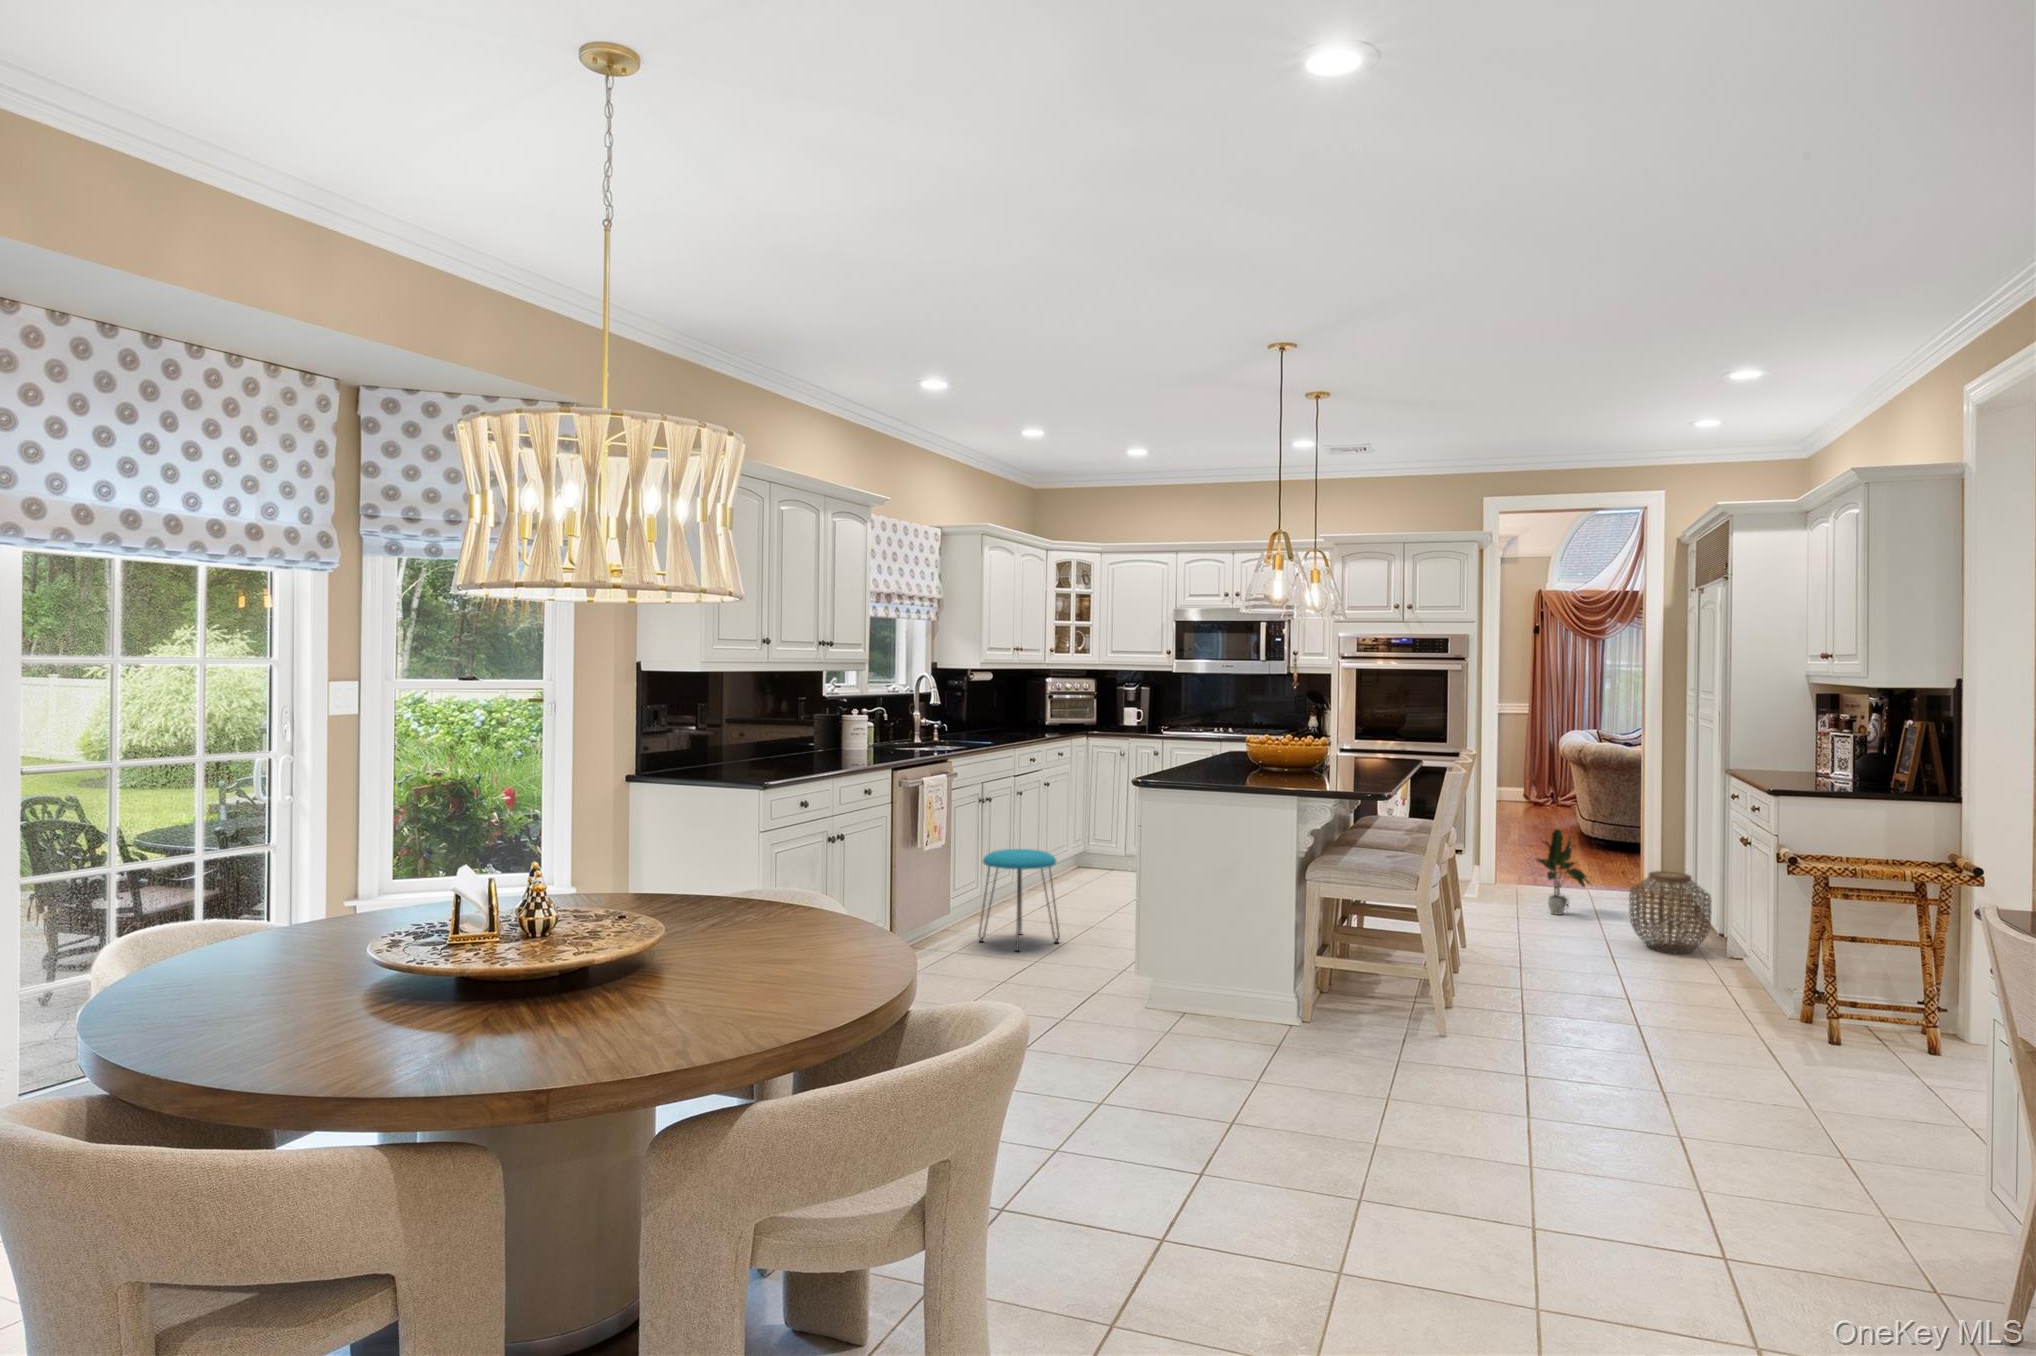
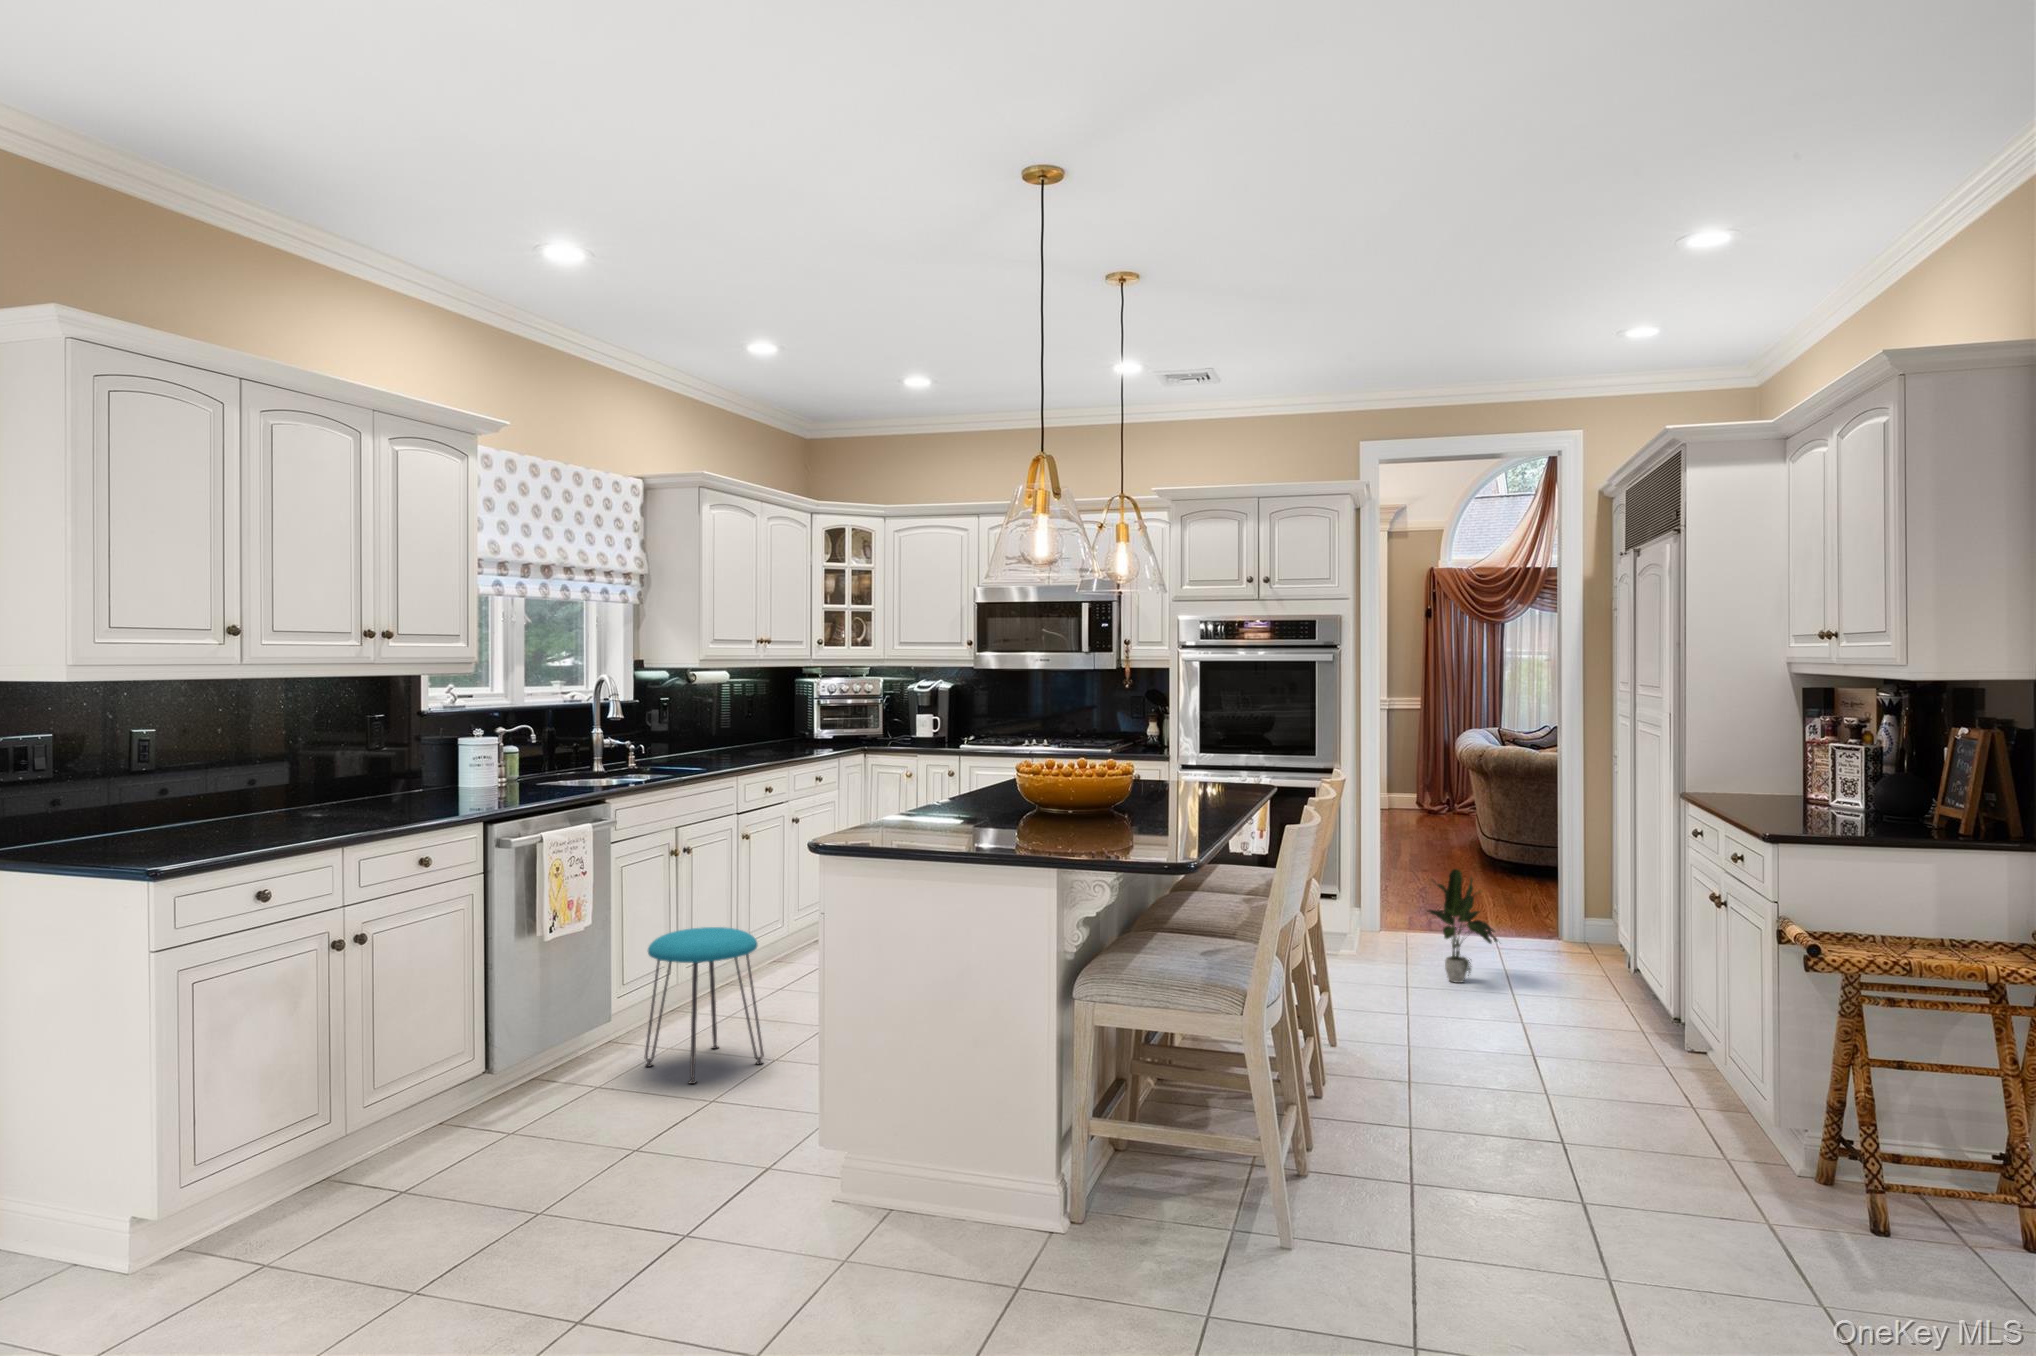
woven basket: present [1629,871,1711,954] -> none [1552,931,1661,1047]

